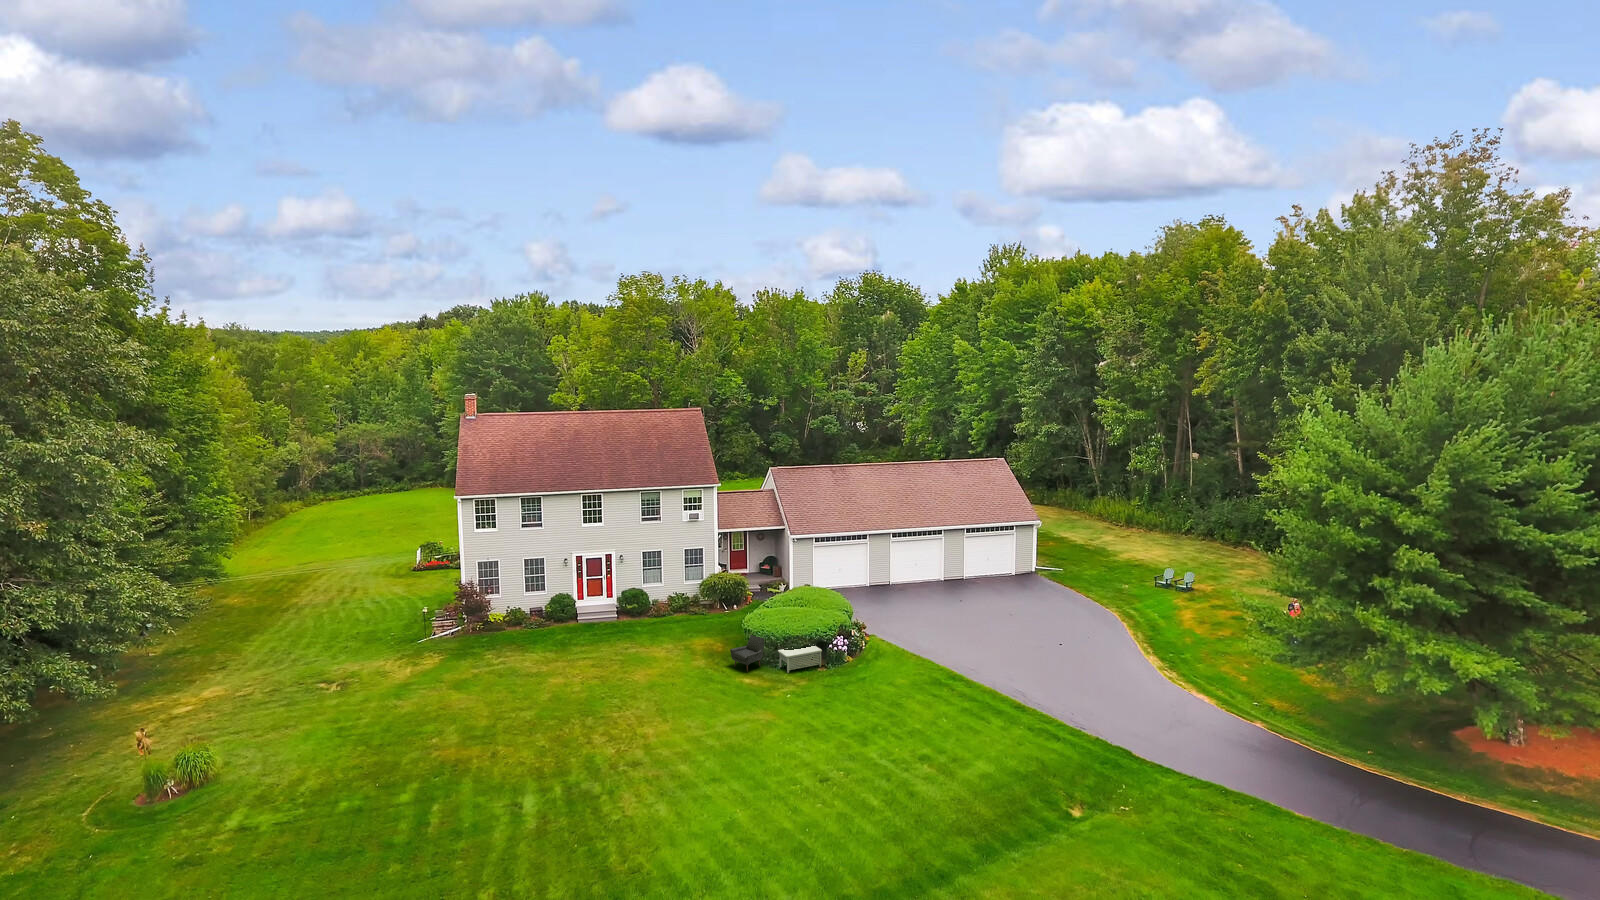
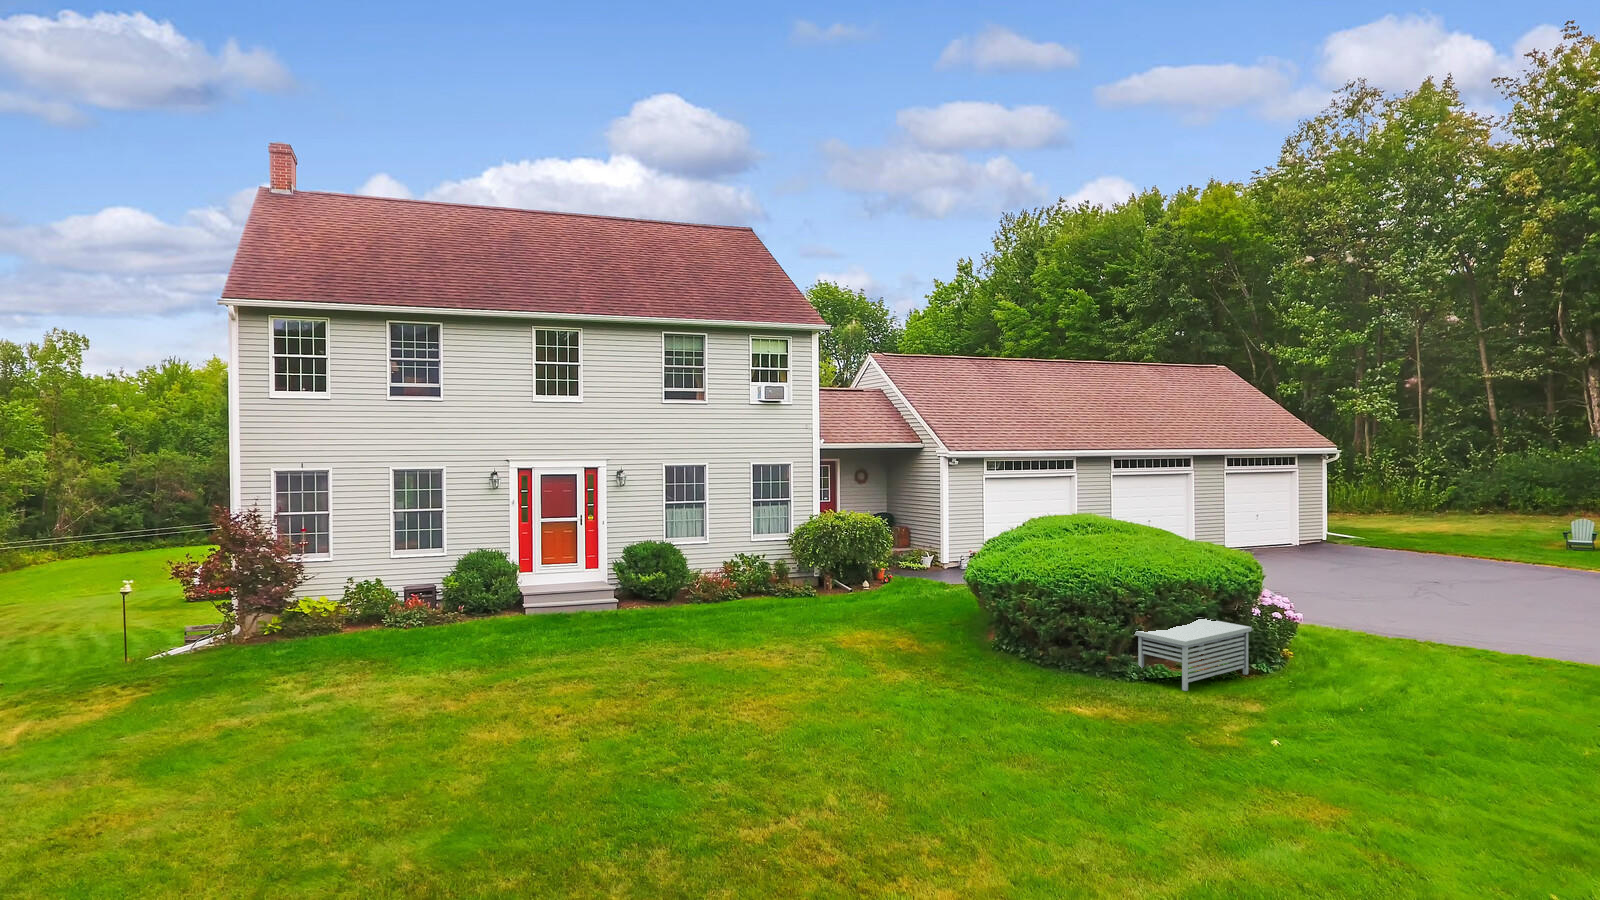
chair: present [730,635,764,672] -> none [1000,584,1092,692]

